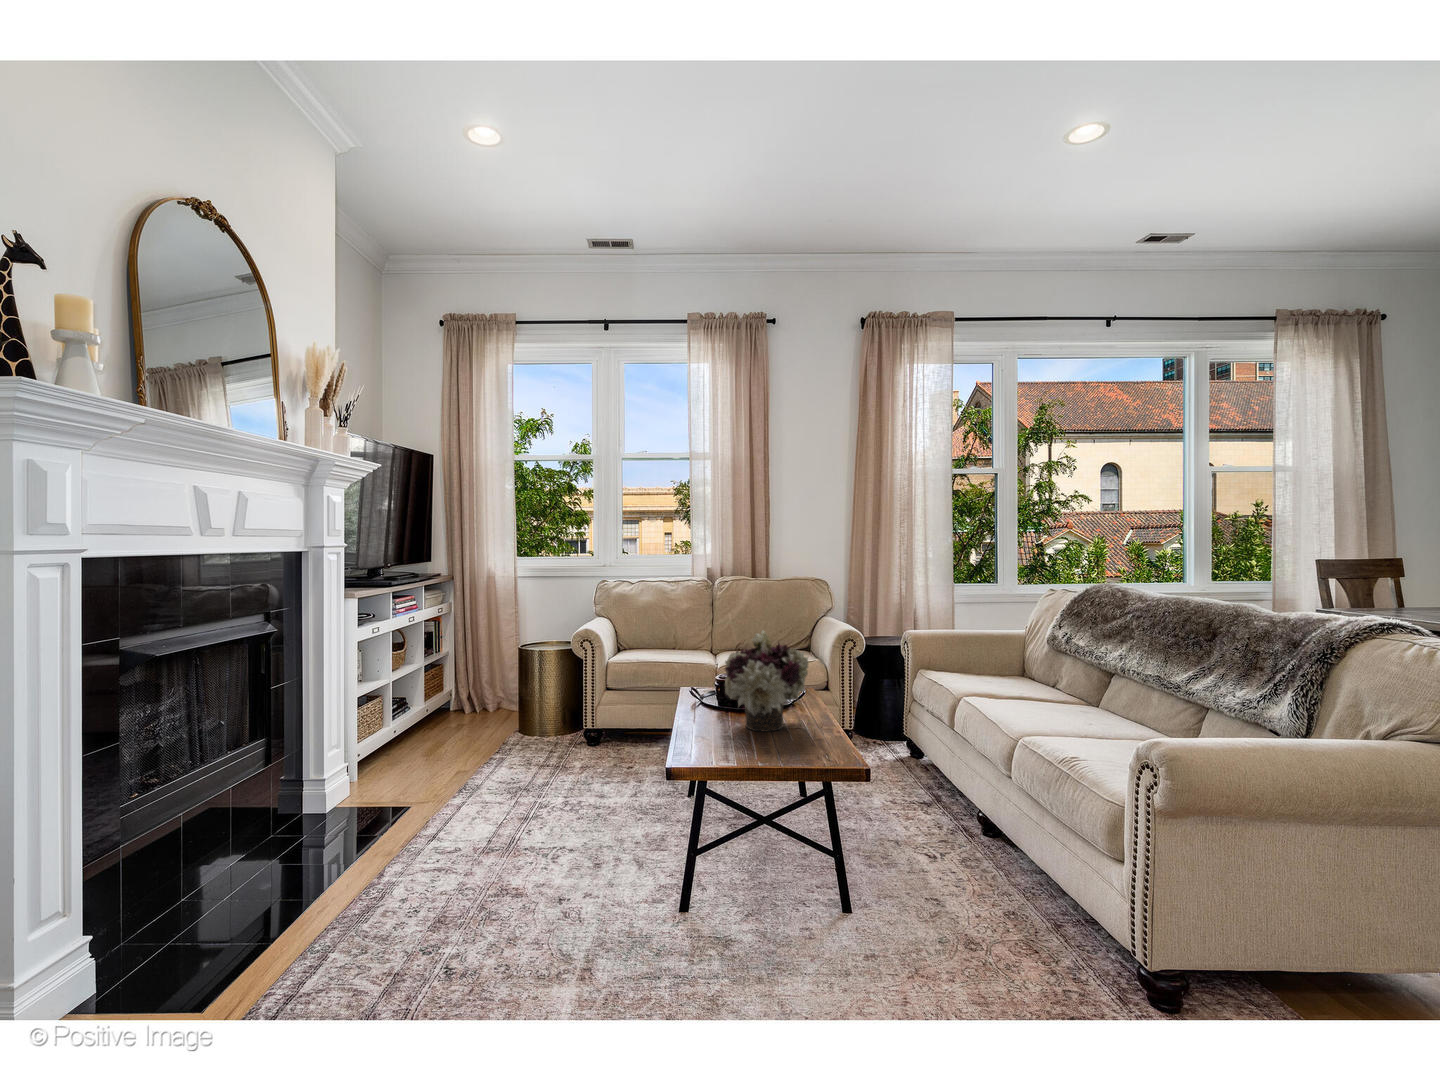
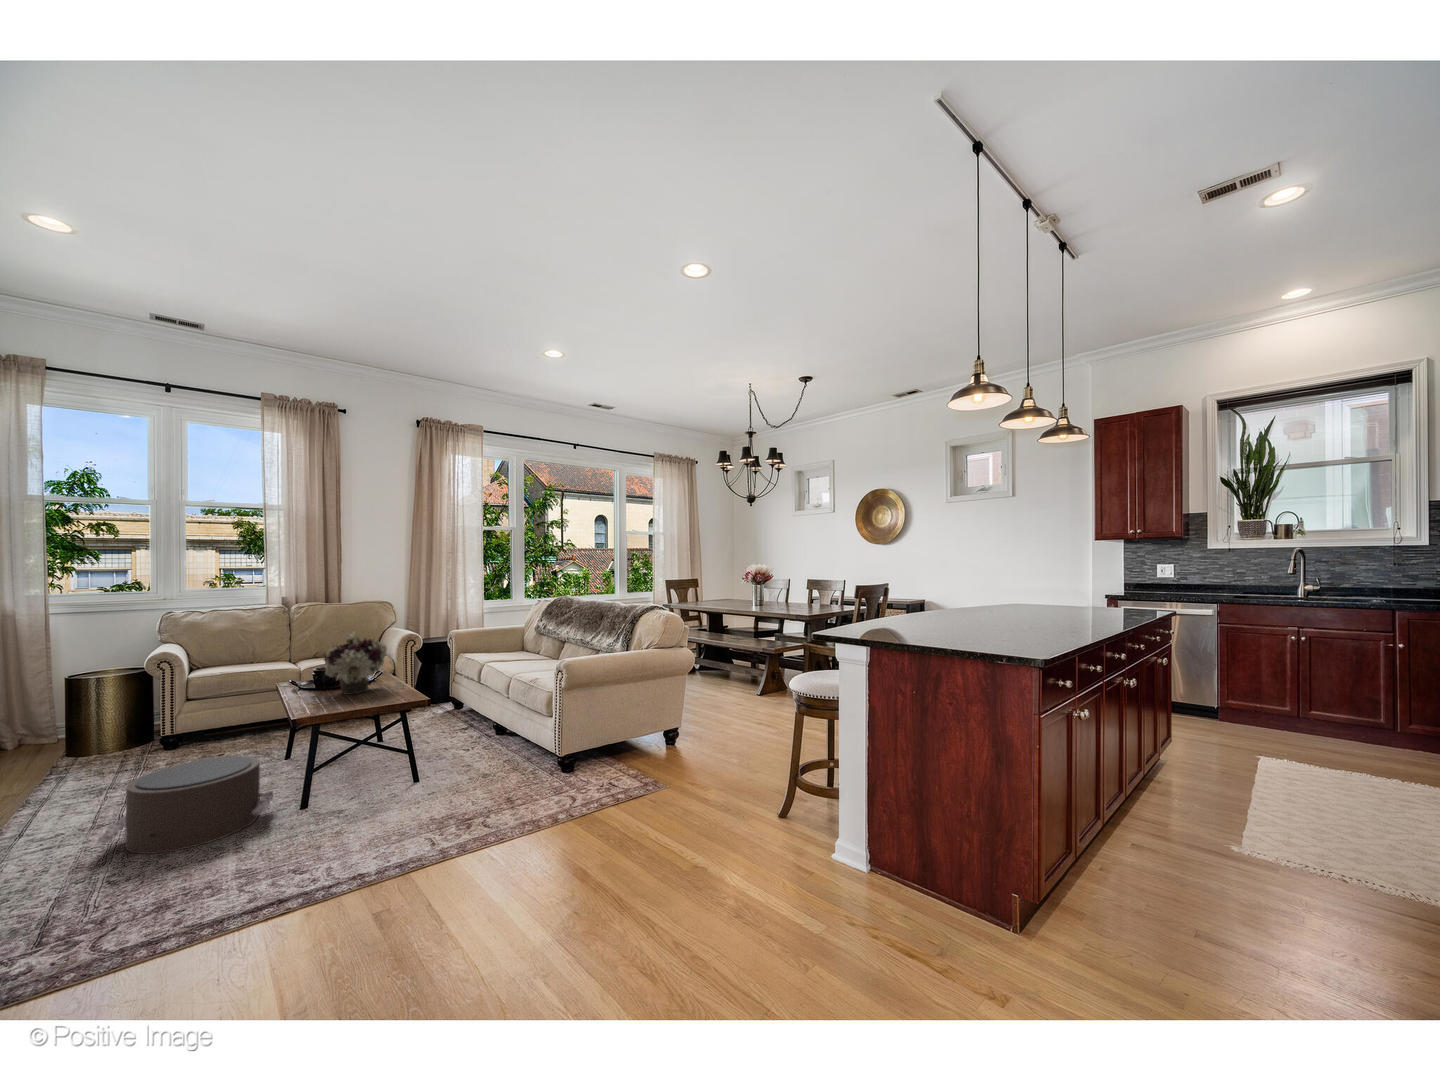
pouf: none [460,793,656,934] -> present [97,756,273,854]

